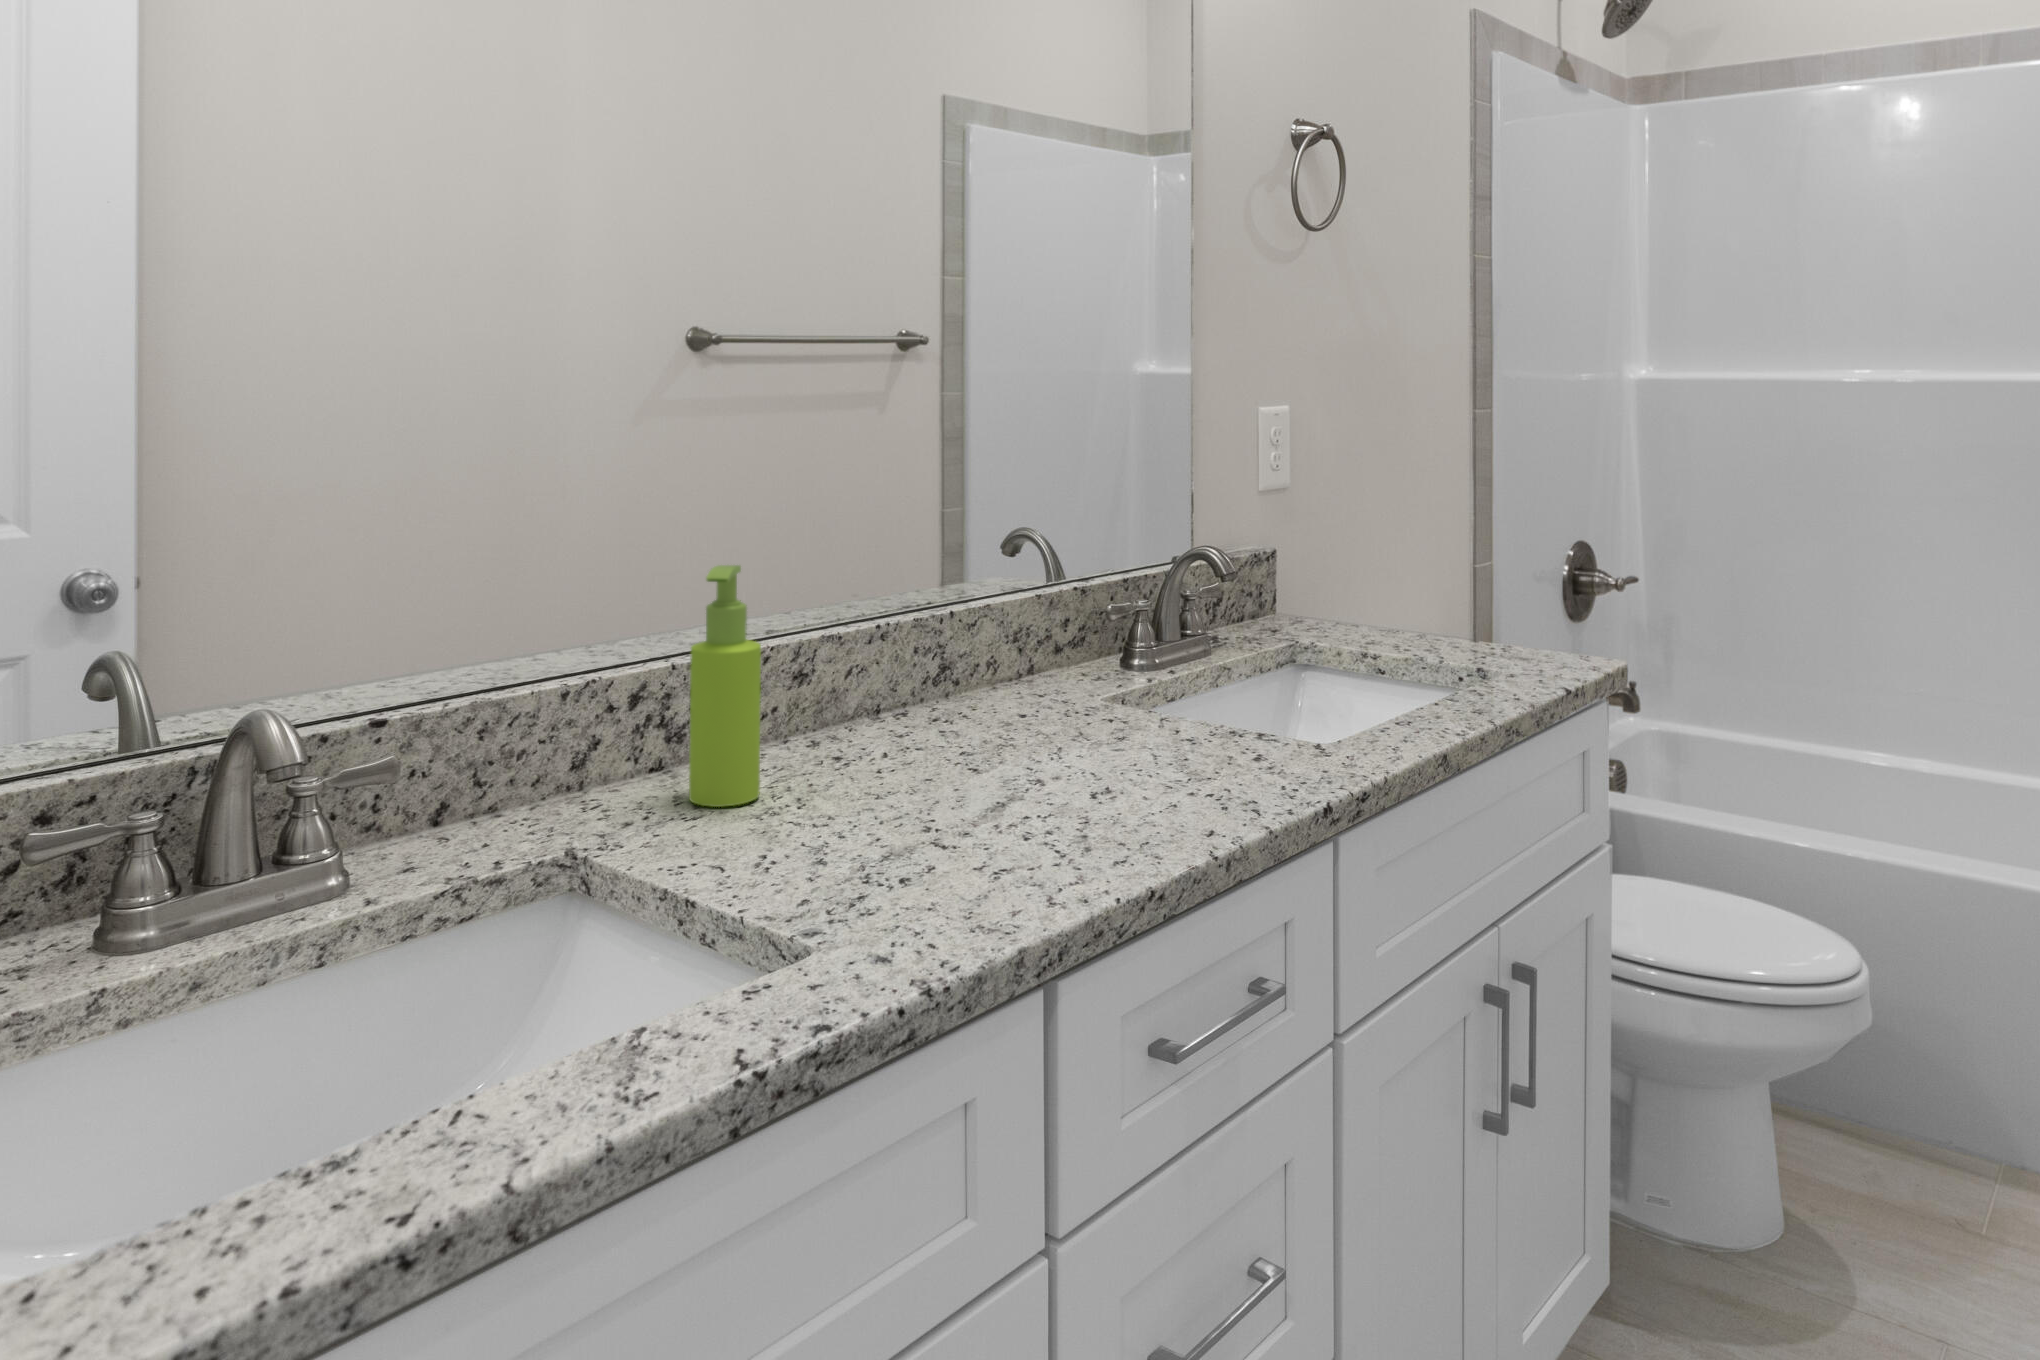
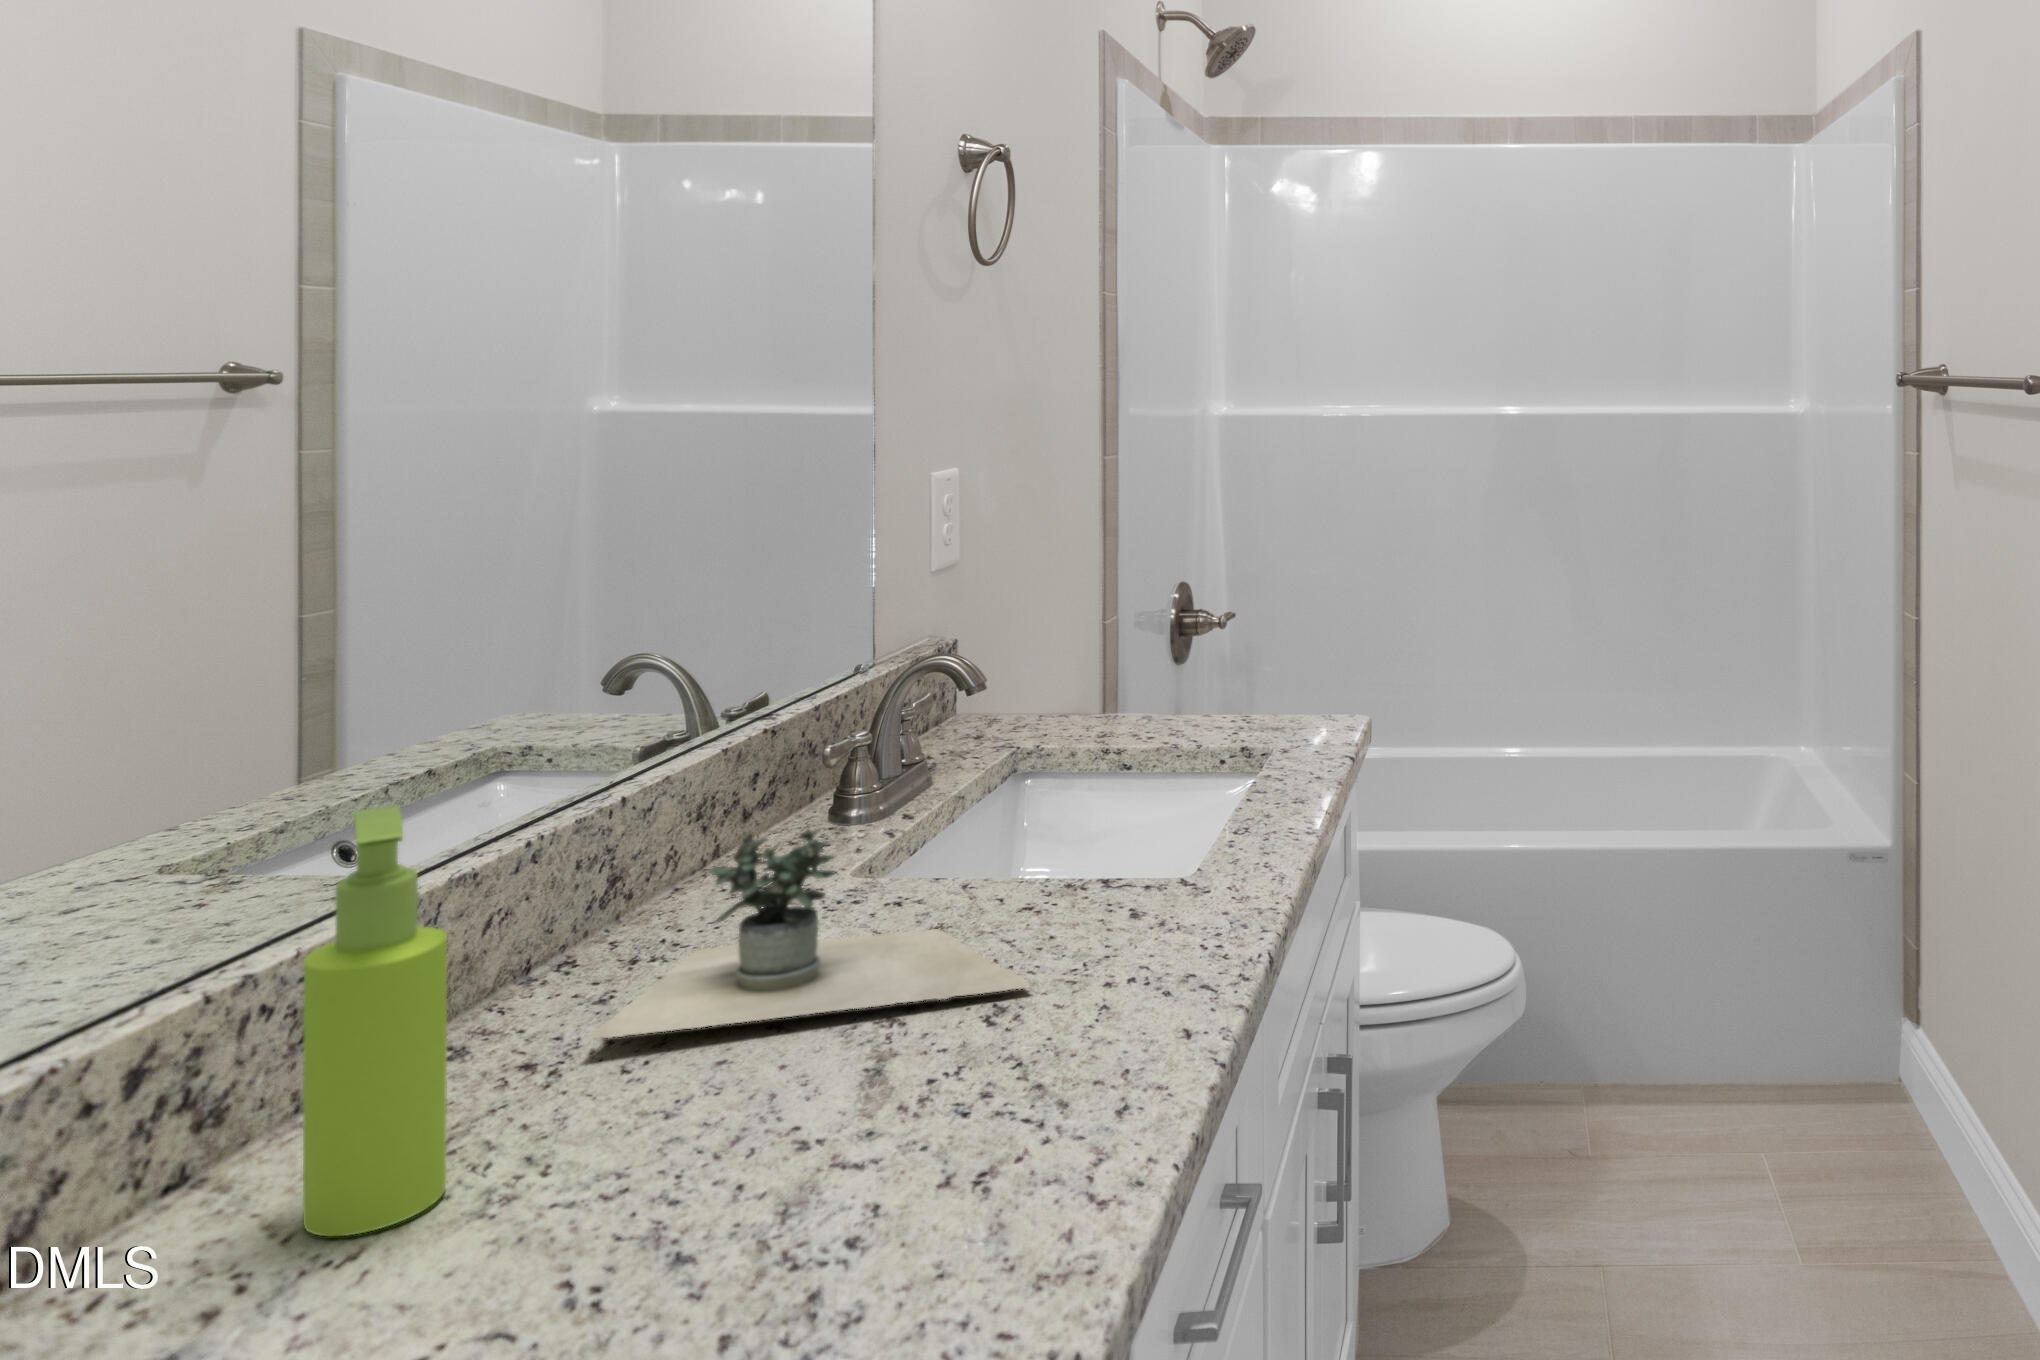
potted plant: none [868,635,1242,778] -> present [587,829,1162,1040]

